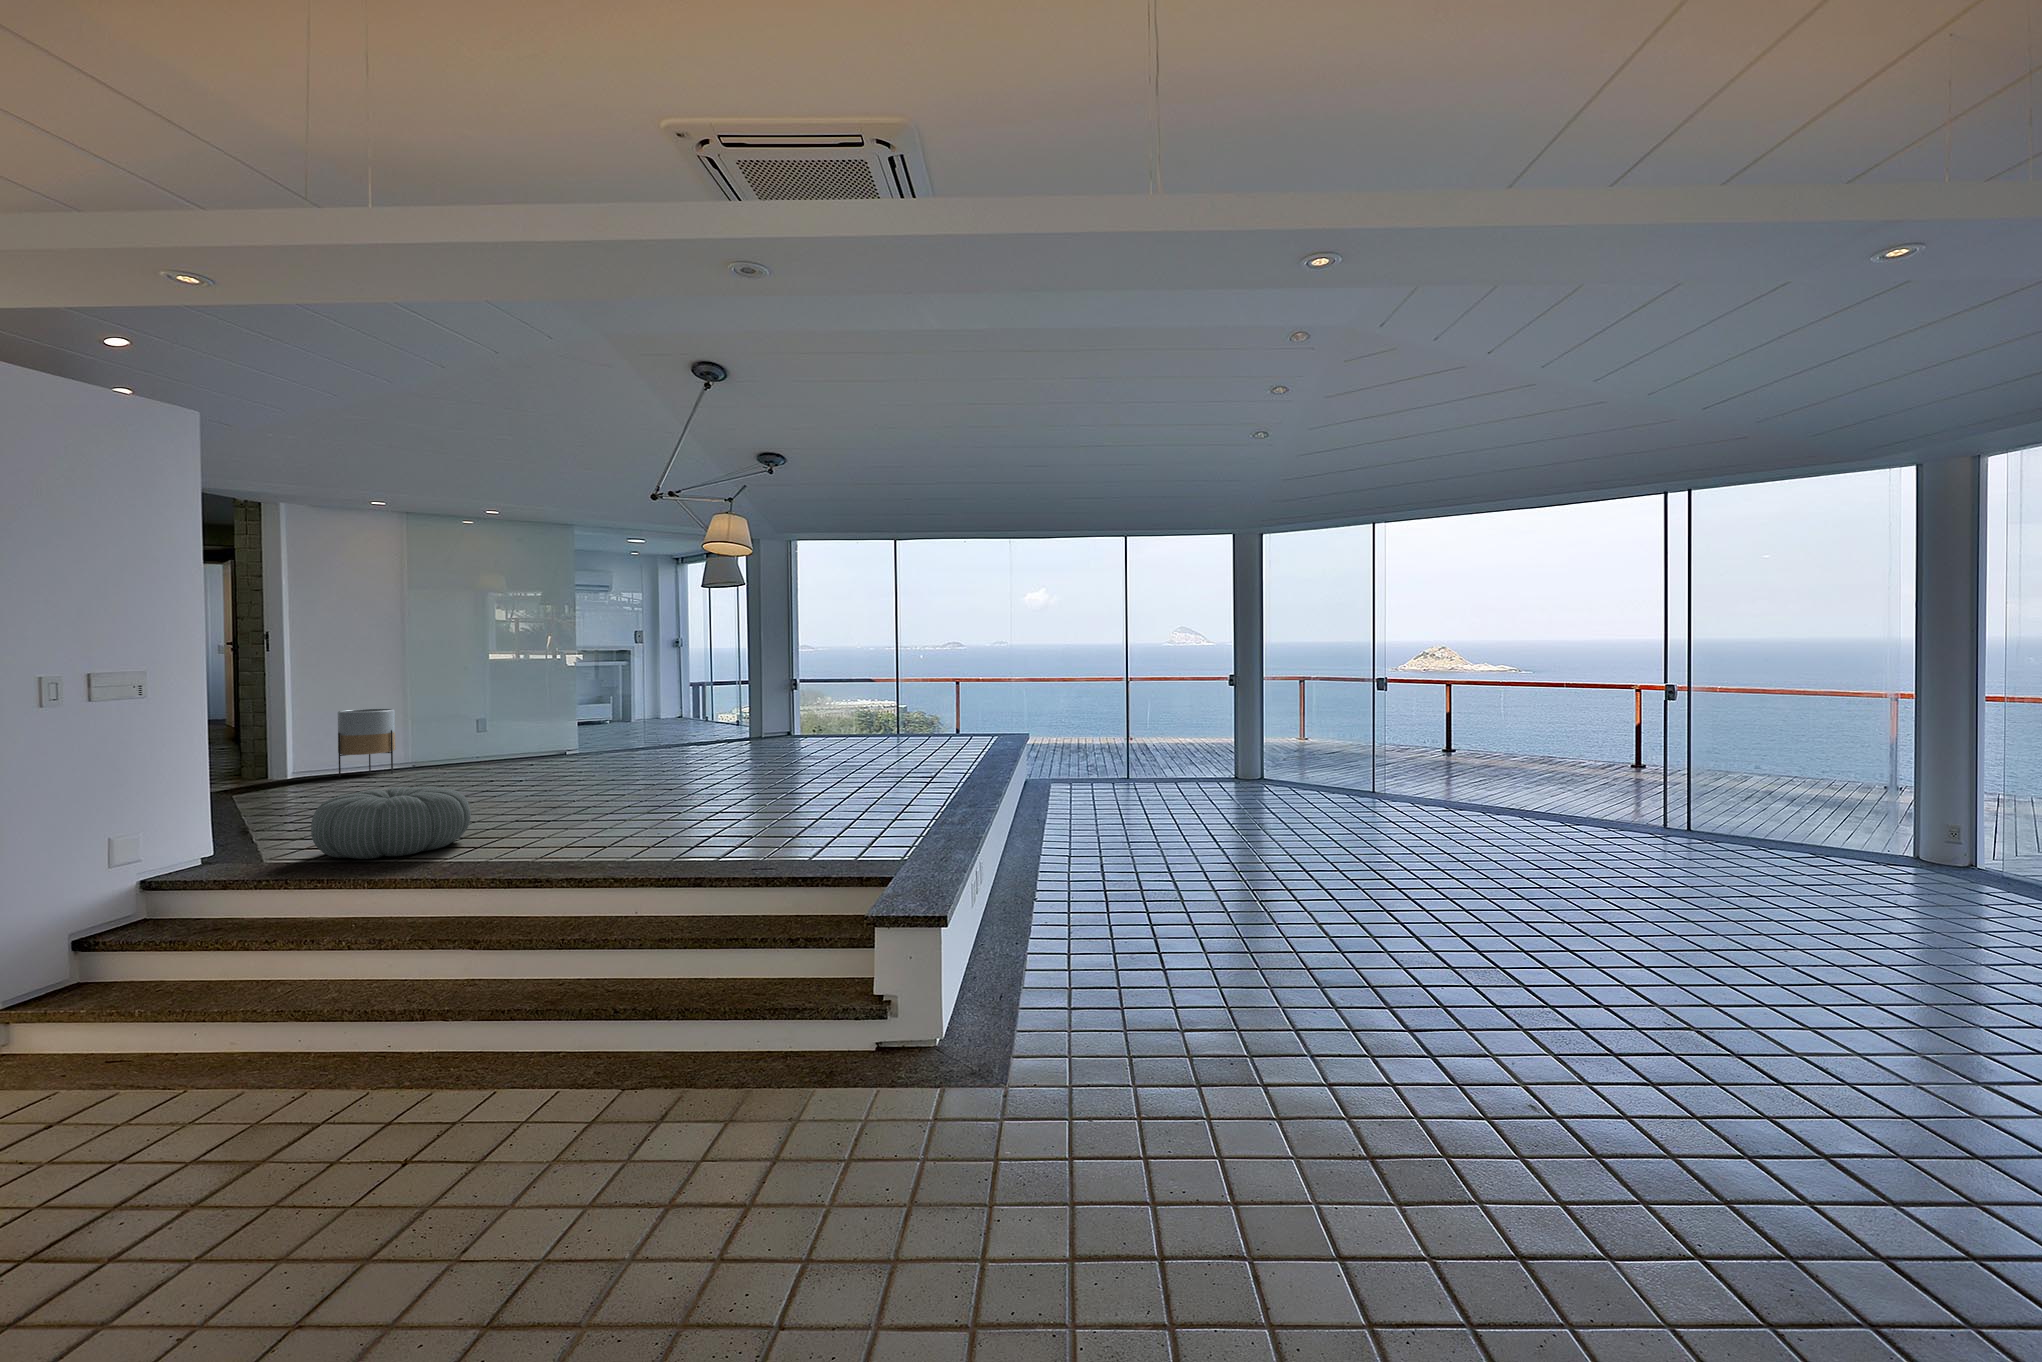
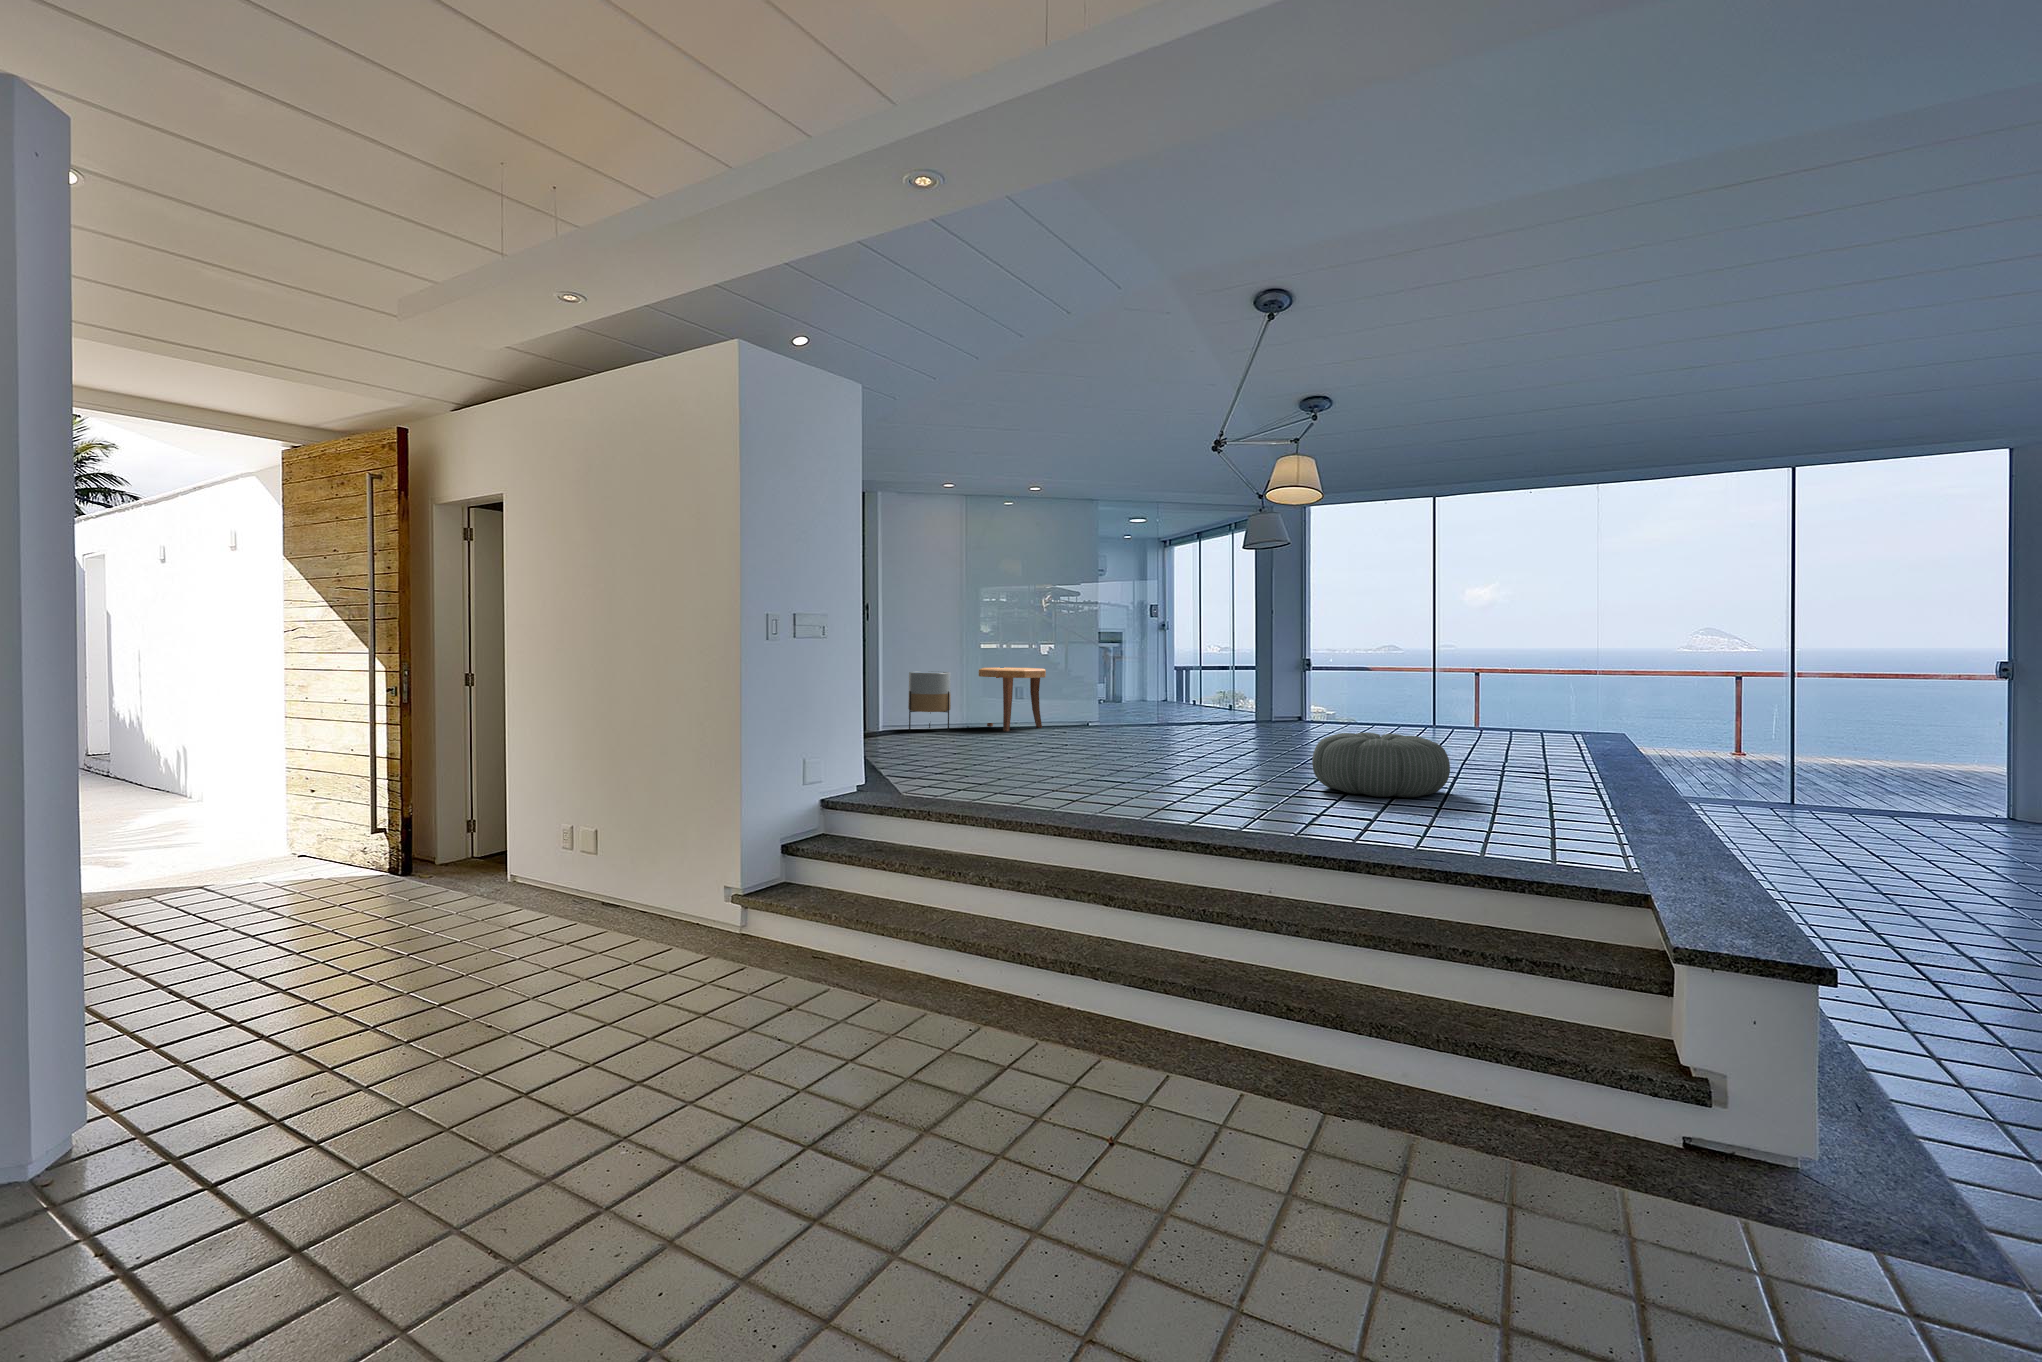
side table: none [432,699,517,769] -> present [979,667,1046,732]
pouf: present [311,786,471,859] -> present [1312,733,1450,797]

